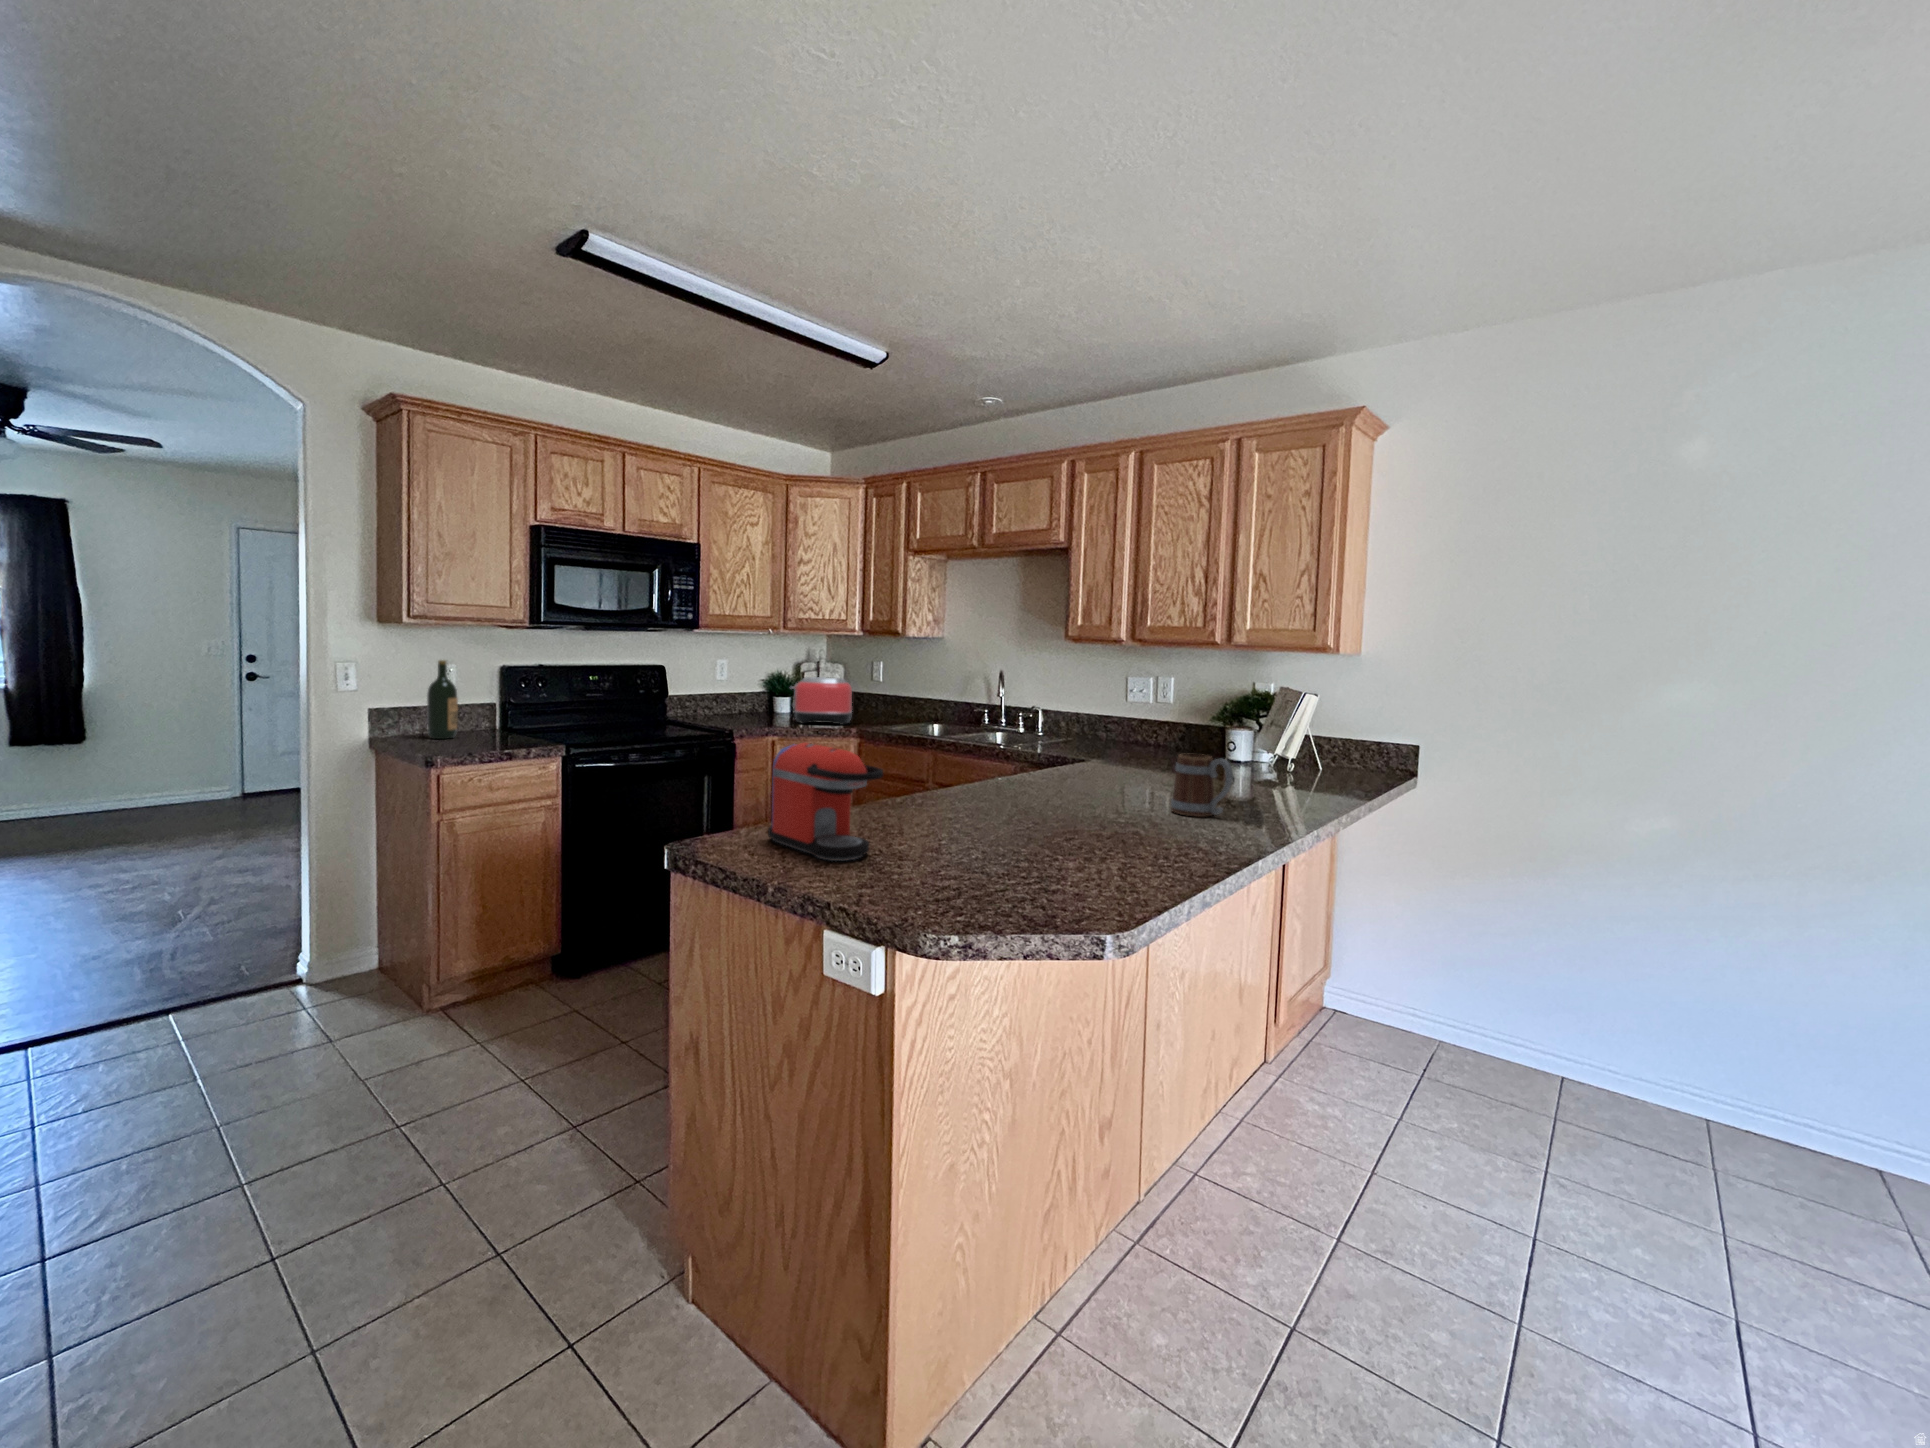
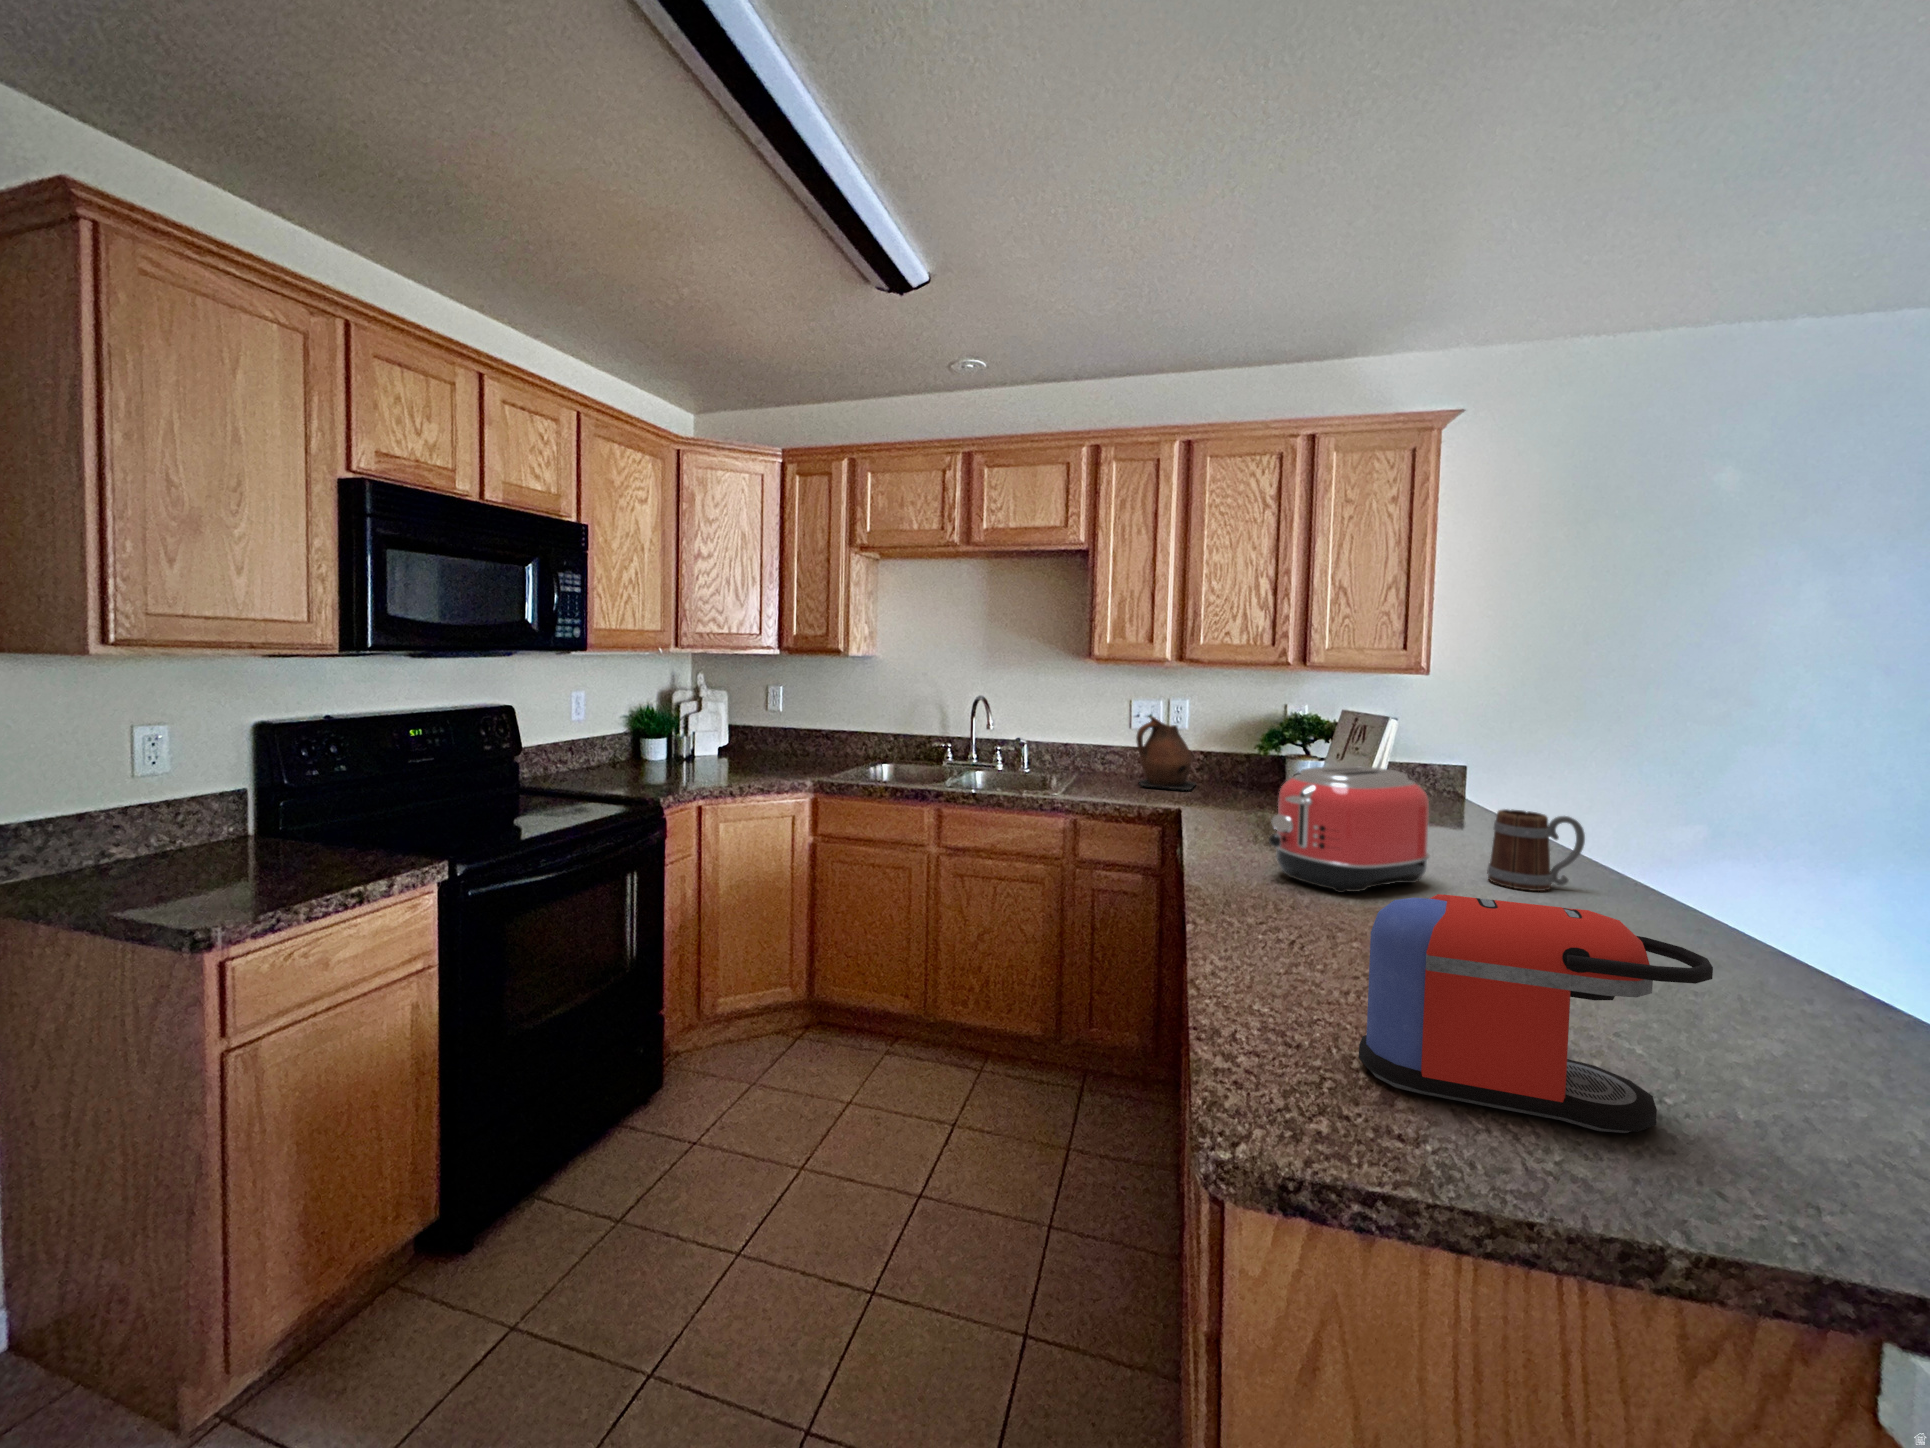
wine bottle: present [427,660,458,739] -> none [127,725,198,881]
toaster: present [791,677,852,725] -> present [1269,766,1430,893]
ceramic pitcher: none [1107,690,1167,755] -> present [1136,716,1196,790]

